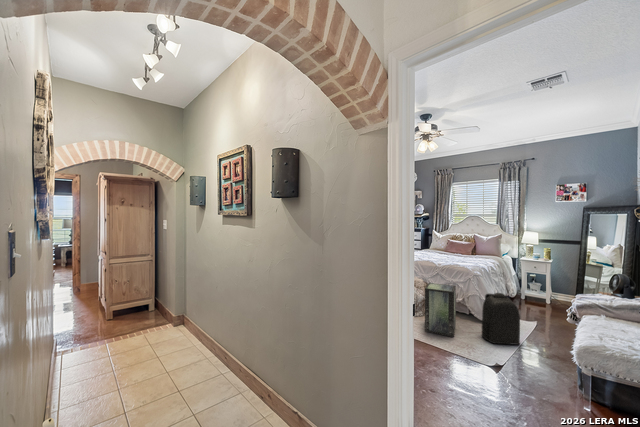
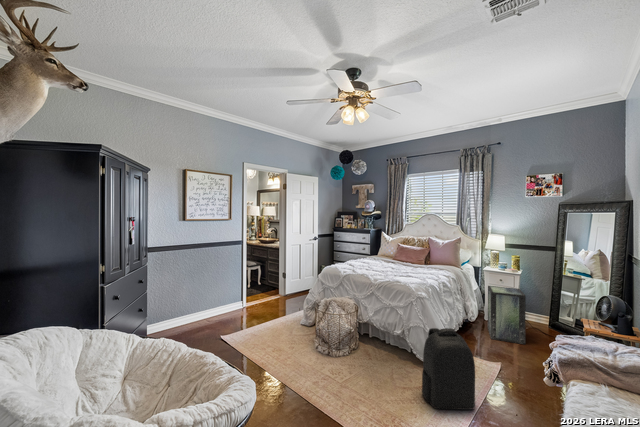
storage box: present [425,283,456,337] -> present [488,286,526,344]

